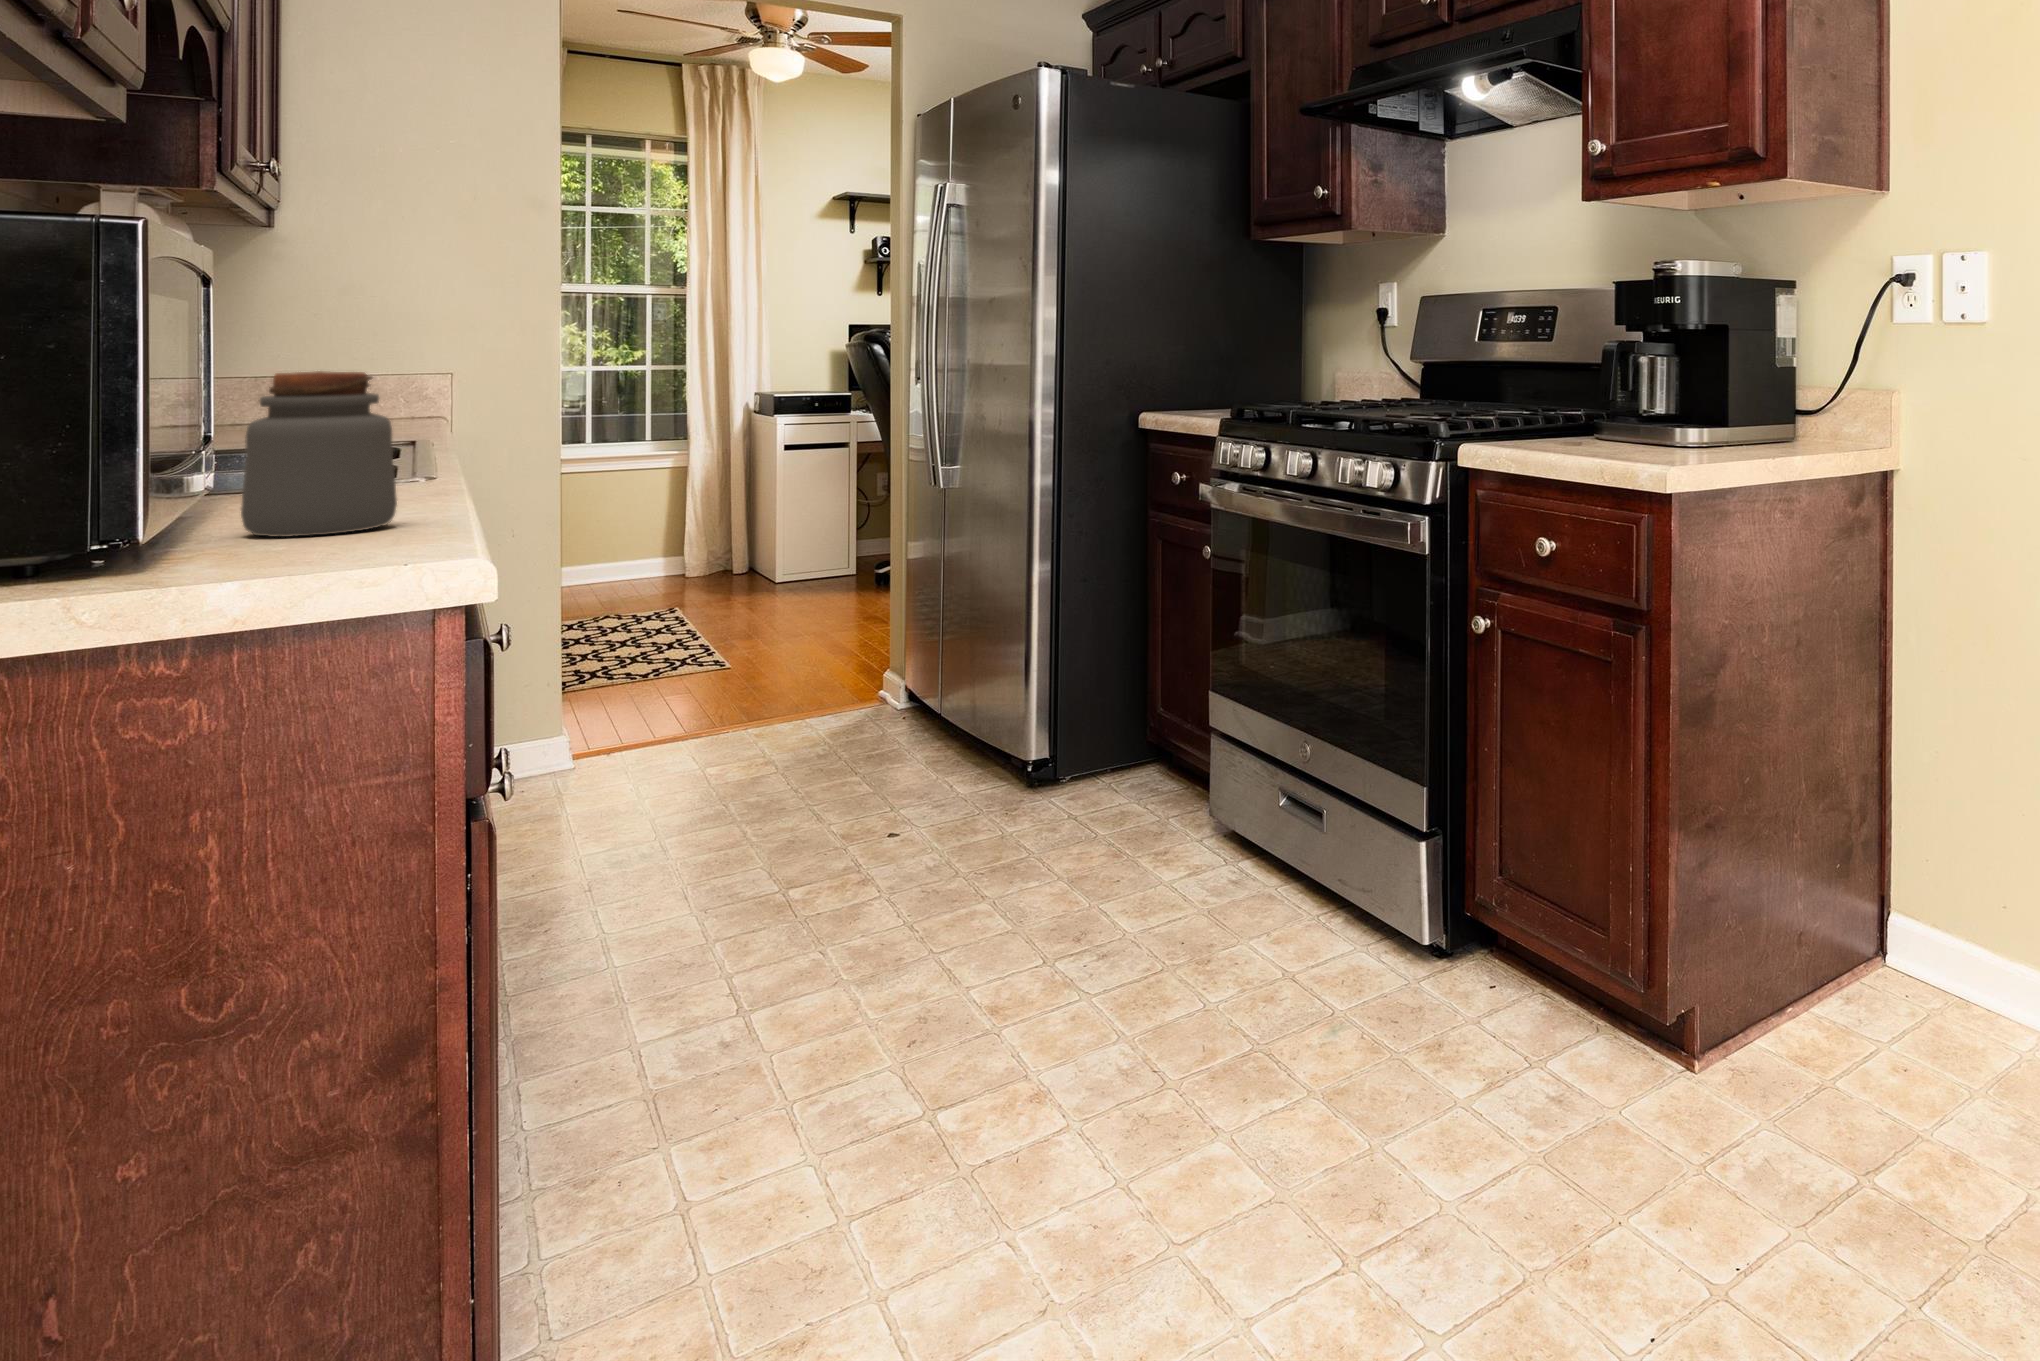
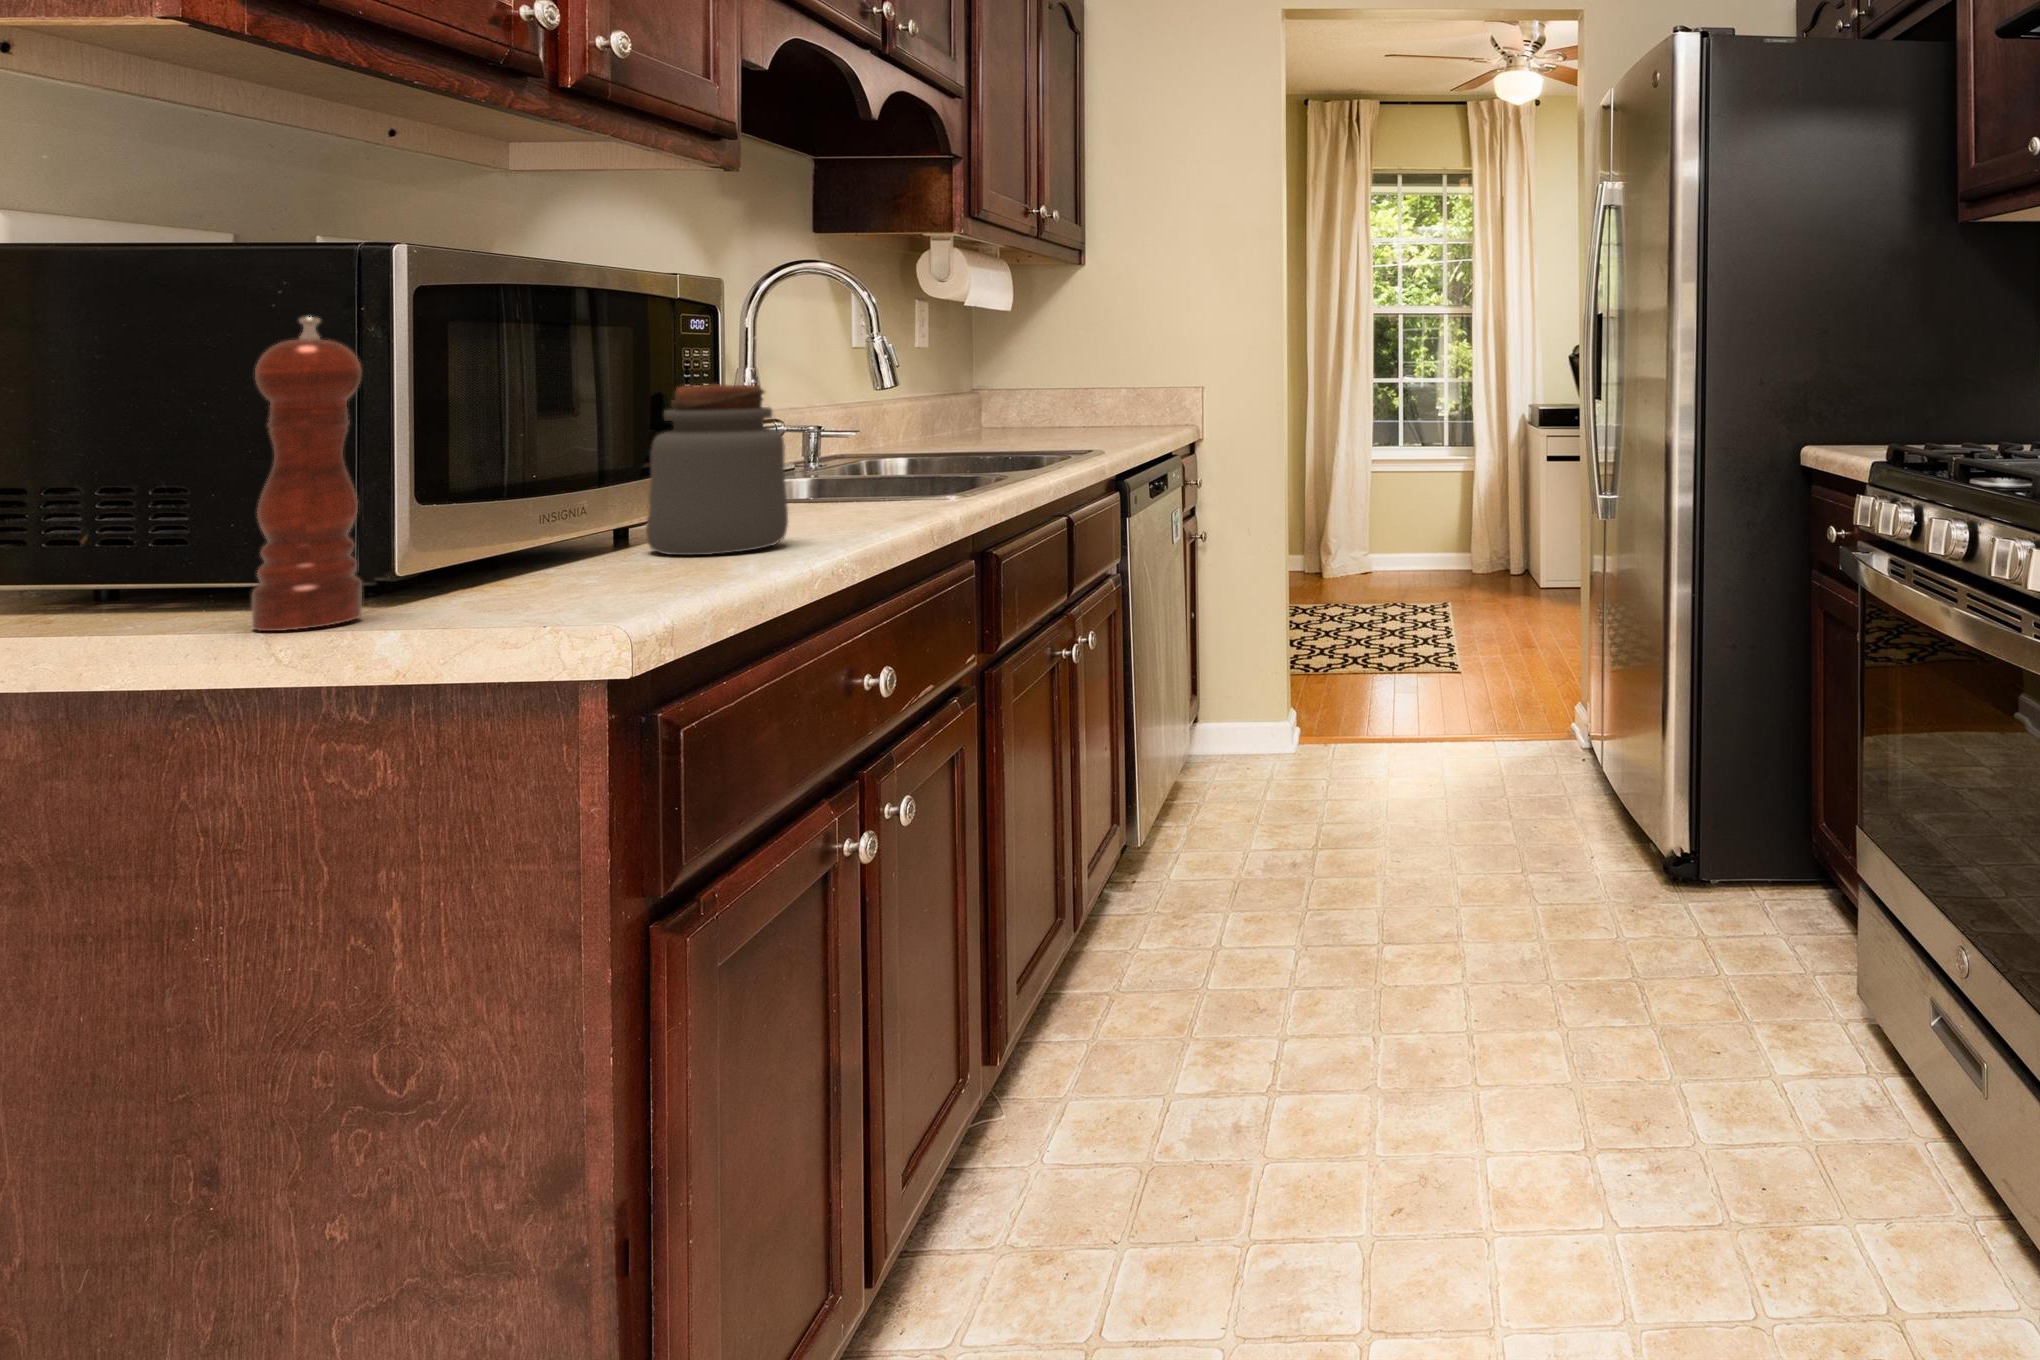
pepper mill: none [139,310,238,588] -> present [252,317,362,631]

